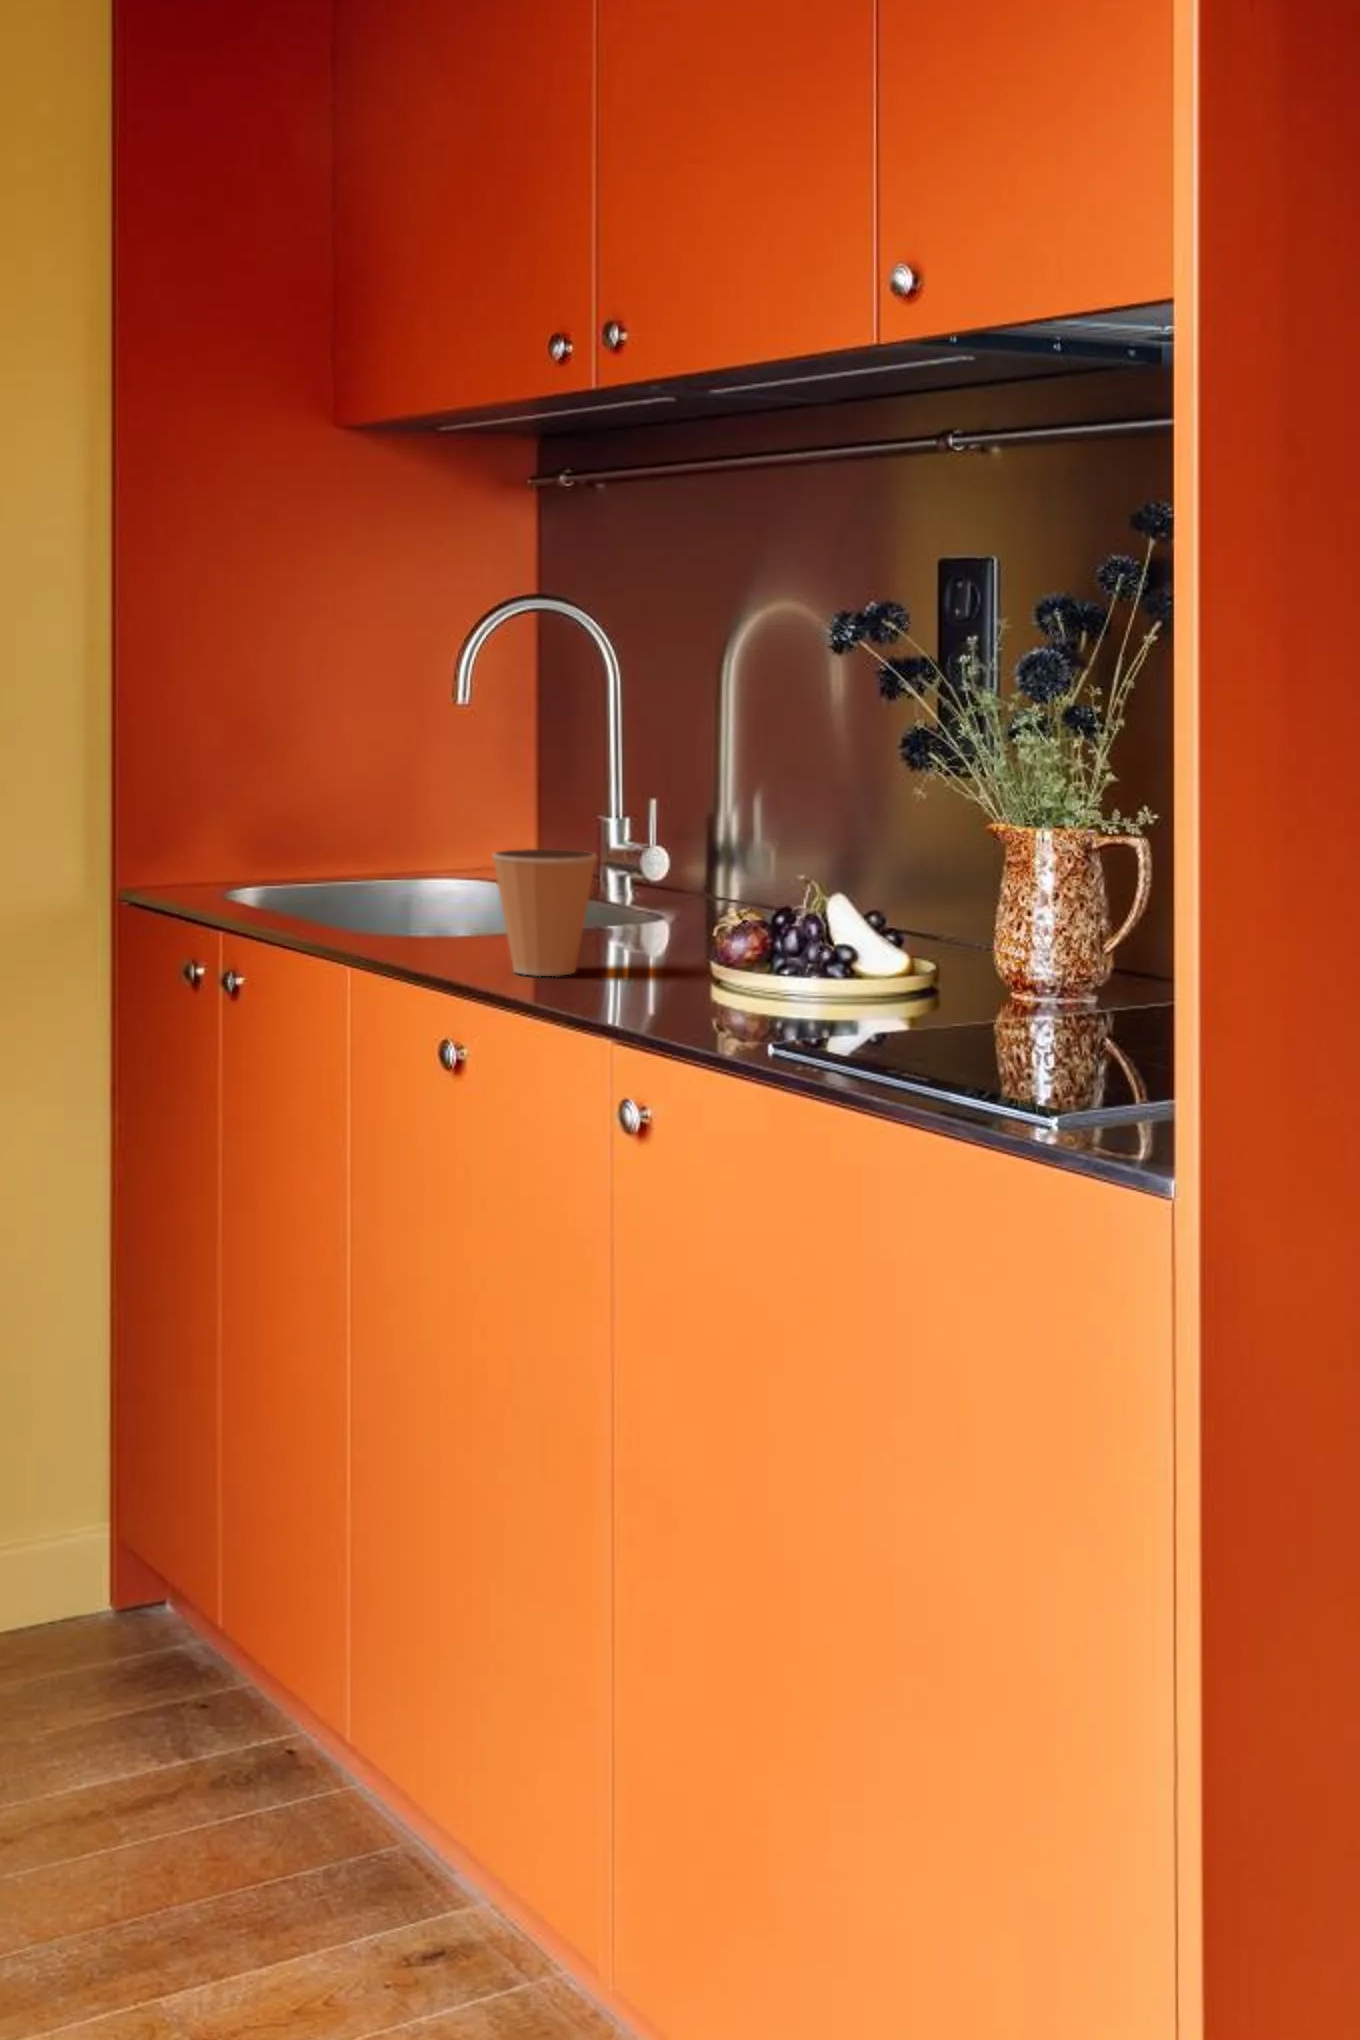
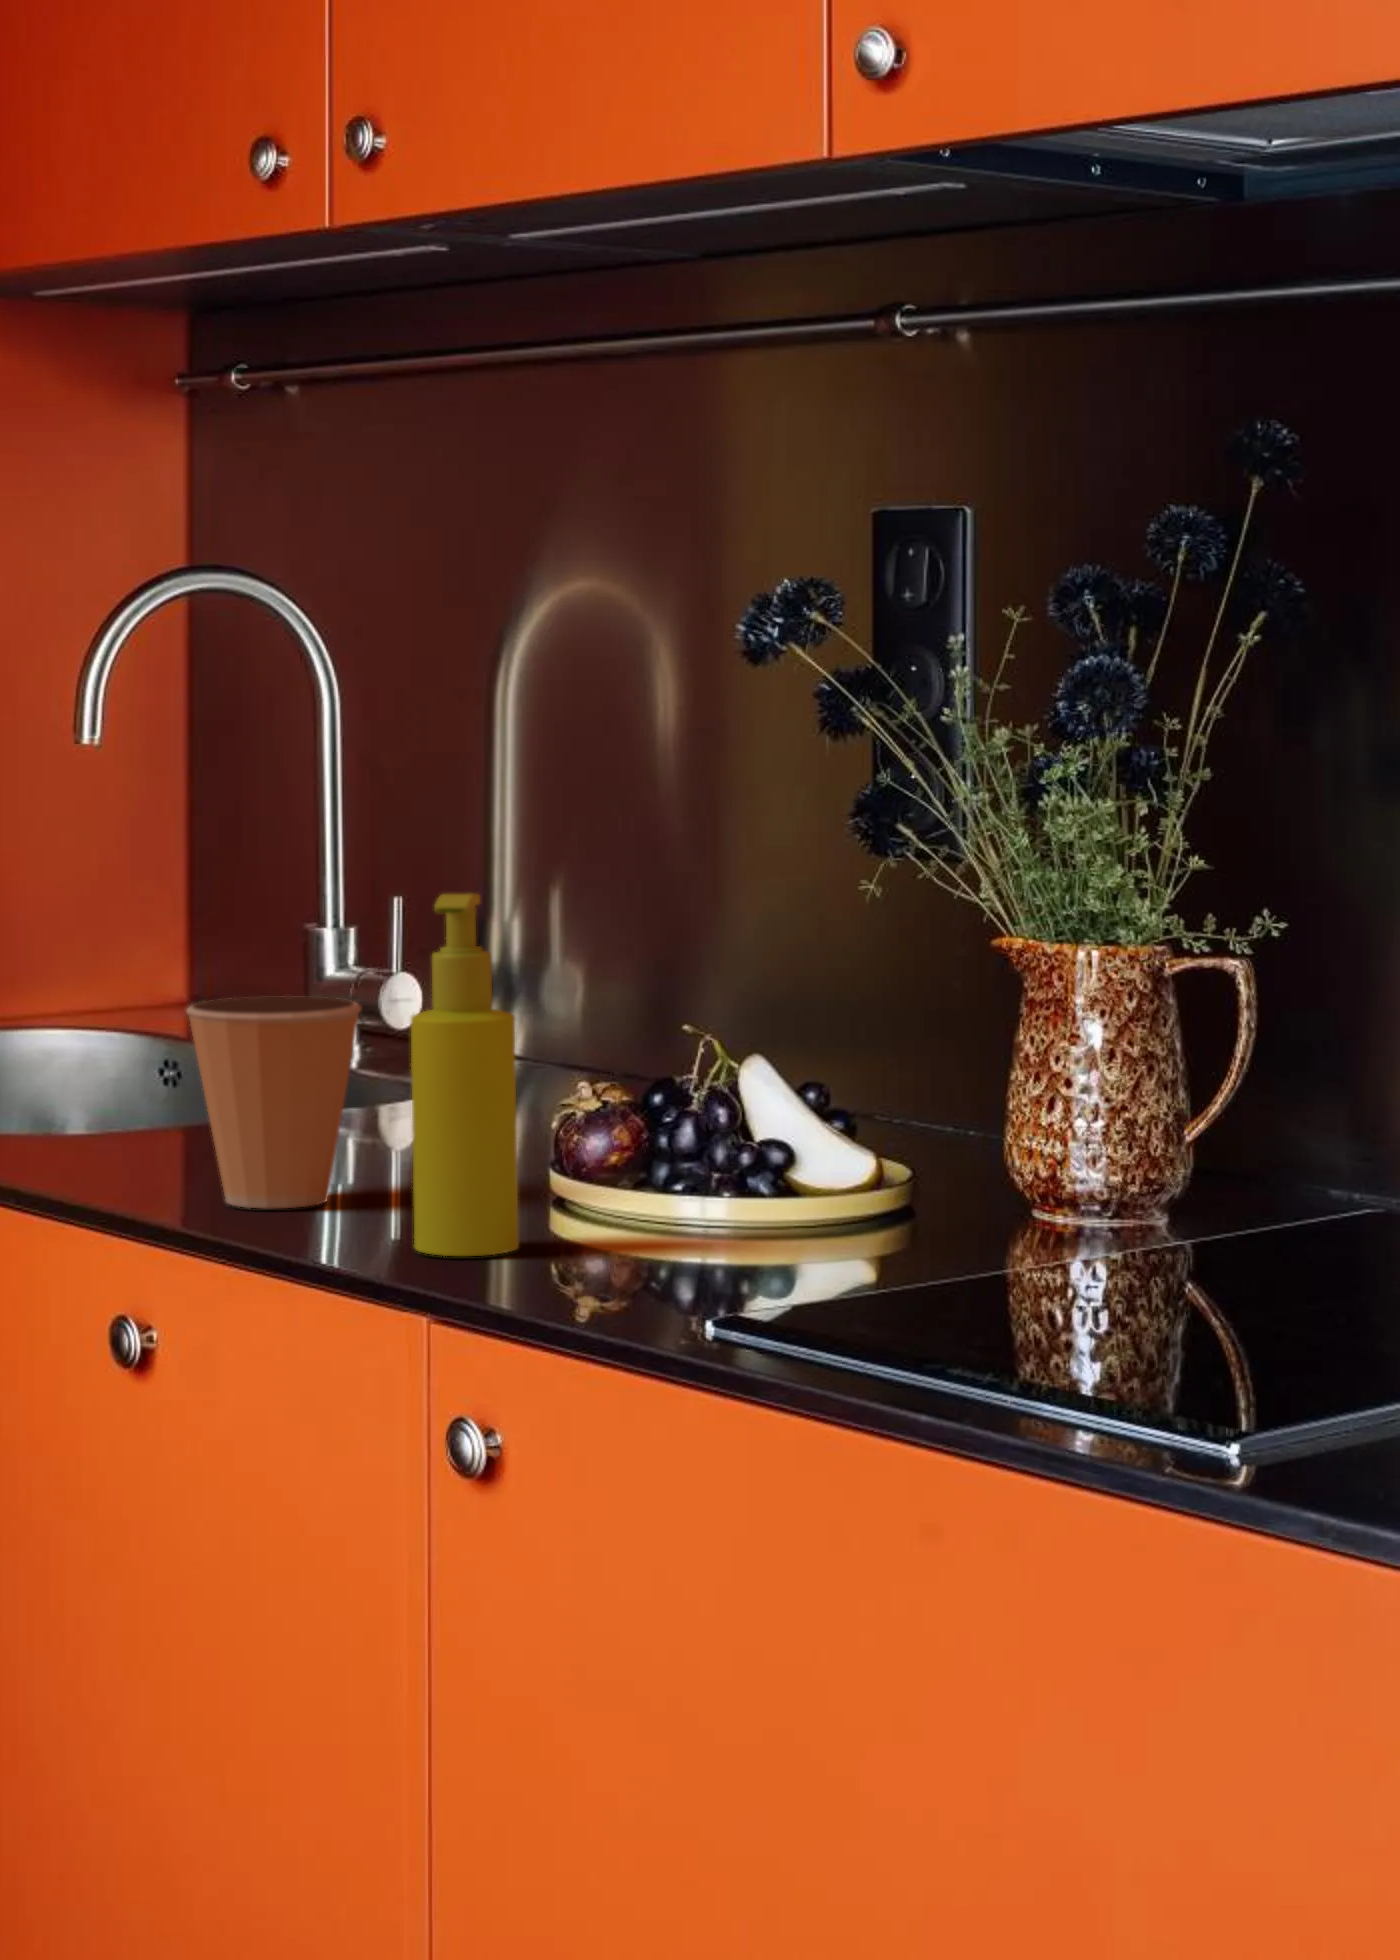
soap dispenser: none [625,788,688,1008] -> present [411,894,519,1256]

